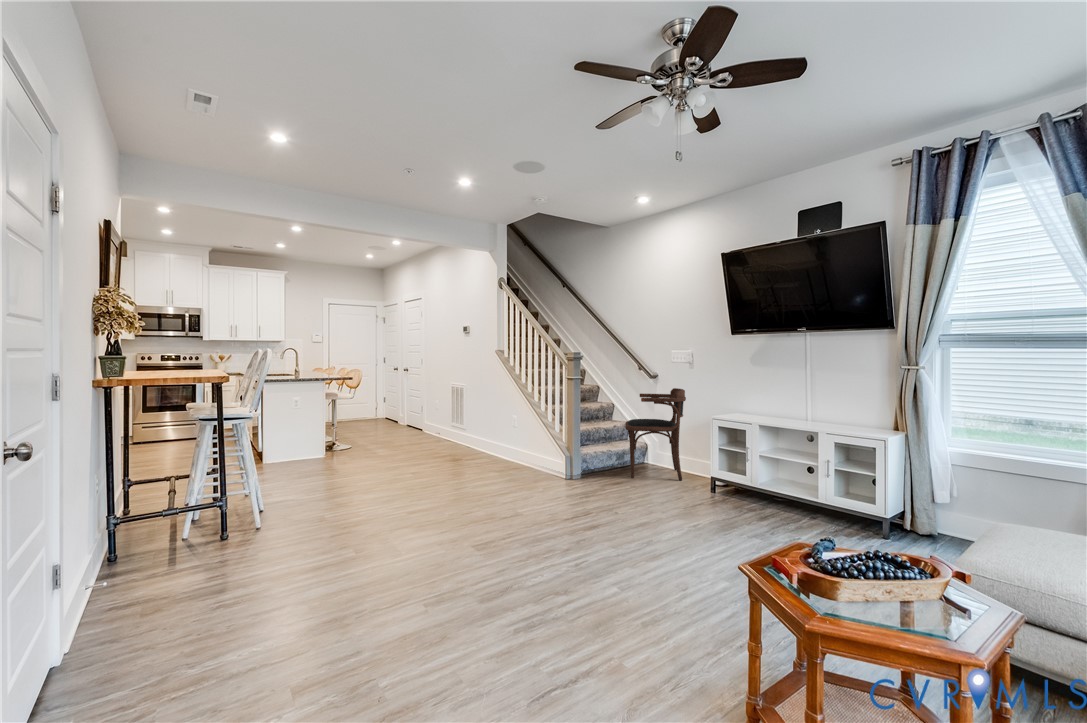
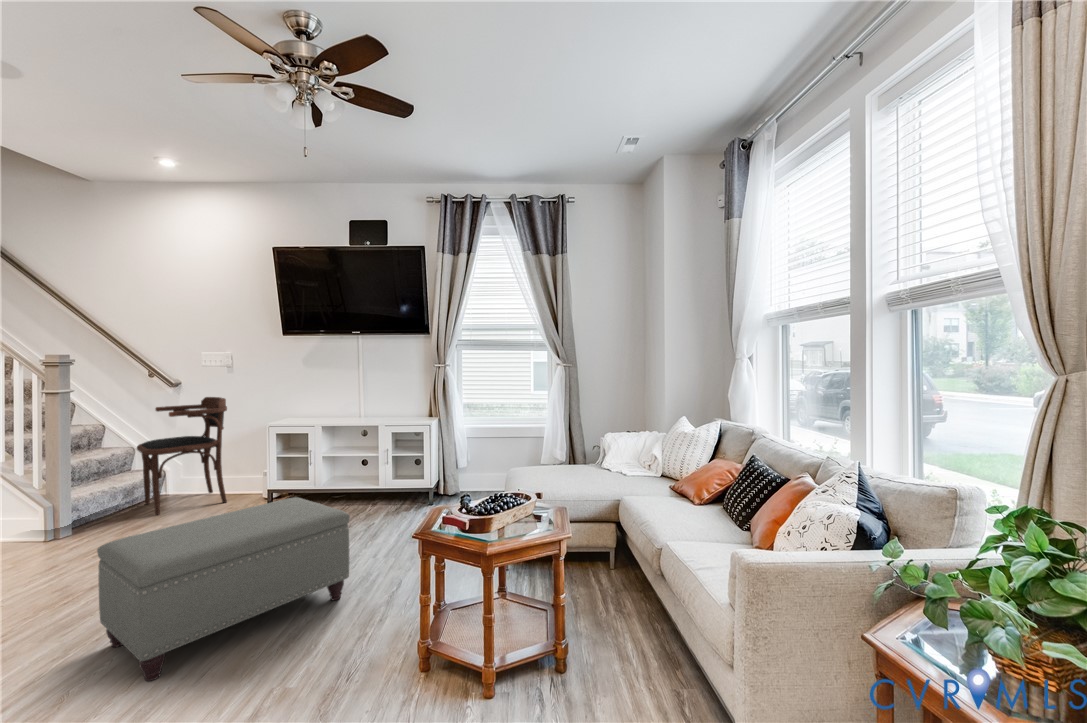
ottoman: none [548,484,727,597] -> present [97,497,350,681]

